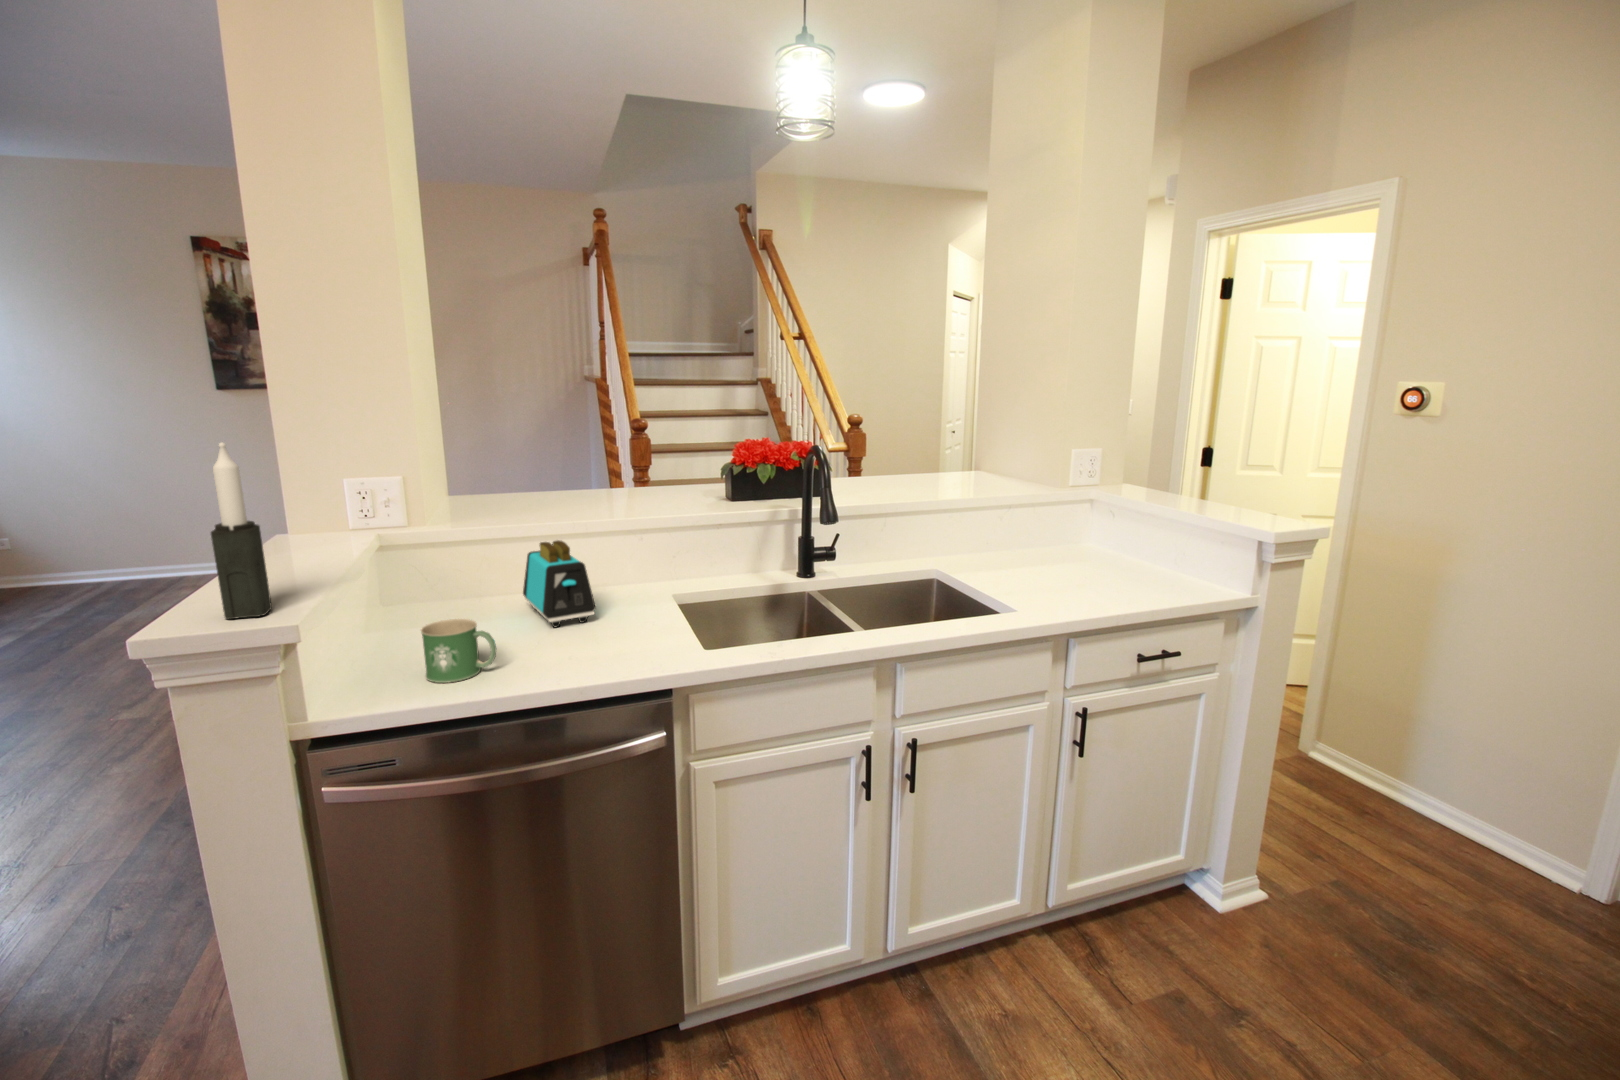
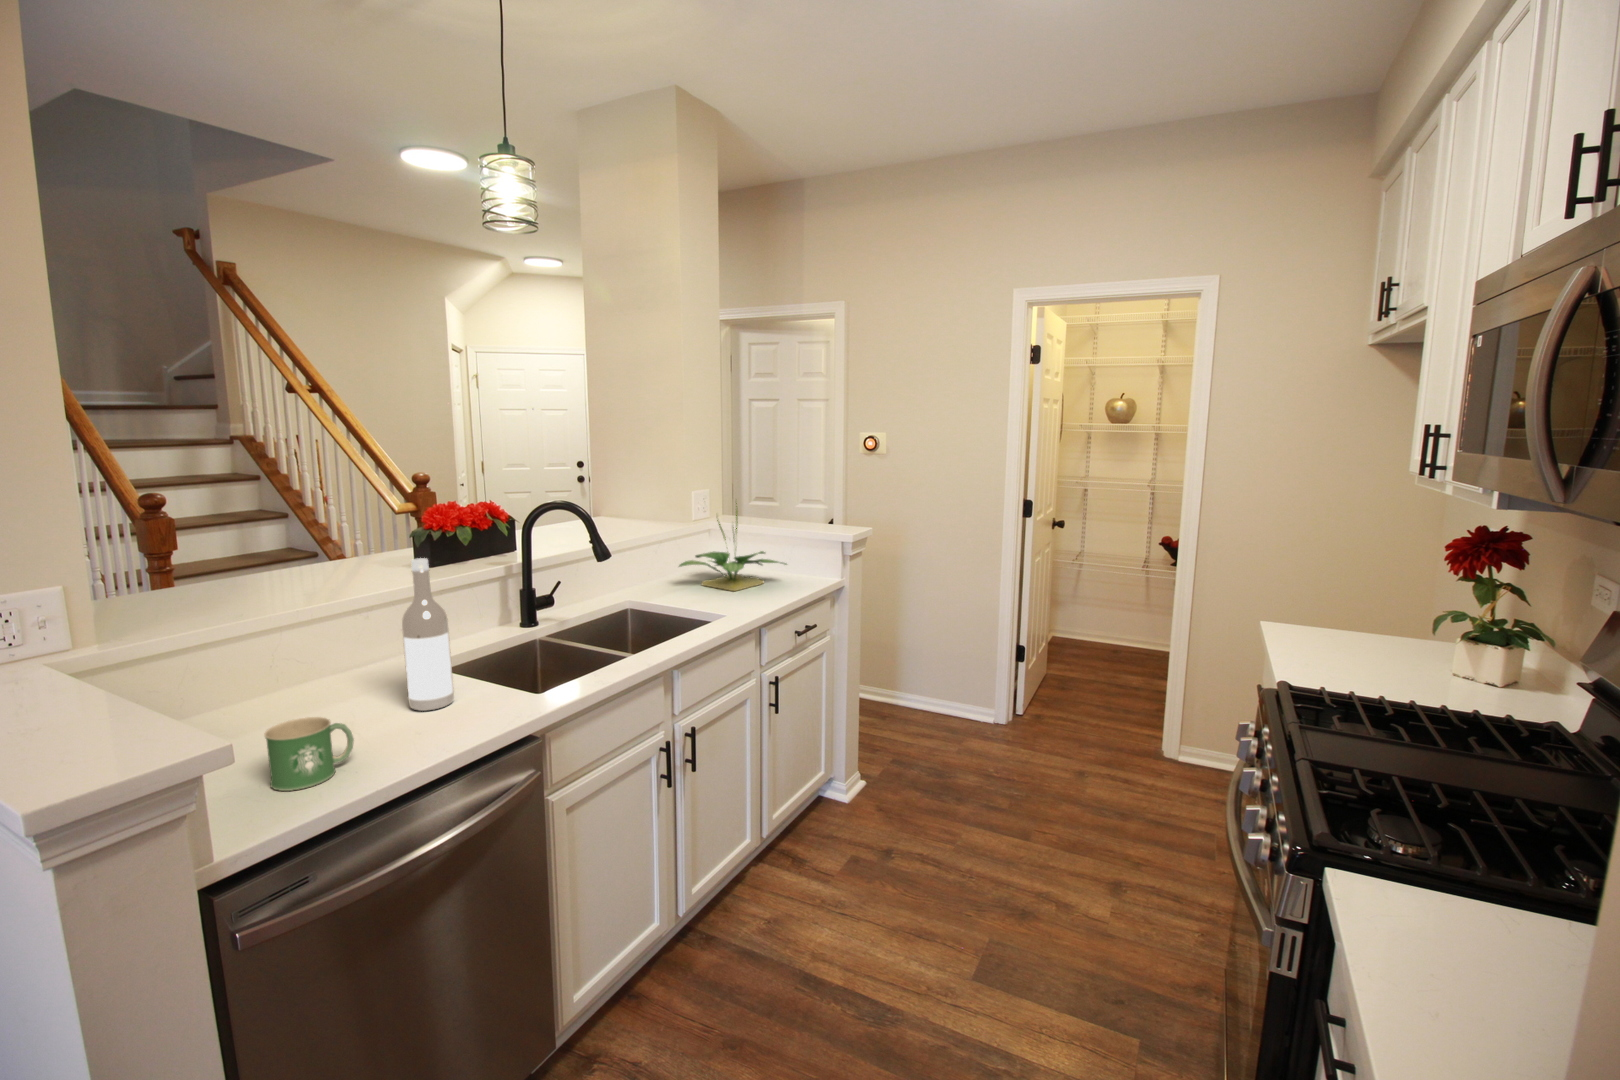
candle: present [211,443,272,619] -> none [75,551,155,763]
potted plant: none [1010,461,1162,582] -> present [679,503,786,591]
wine bottle: none [597,487,643,640] -> present [402,558,454,711]
toaster: present [523,540,596,627] -> none [257,627,378,718]

